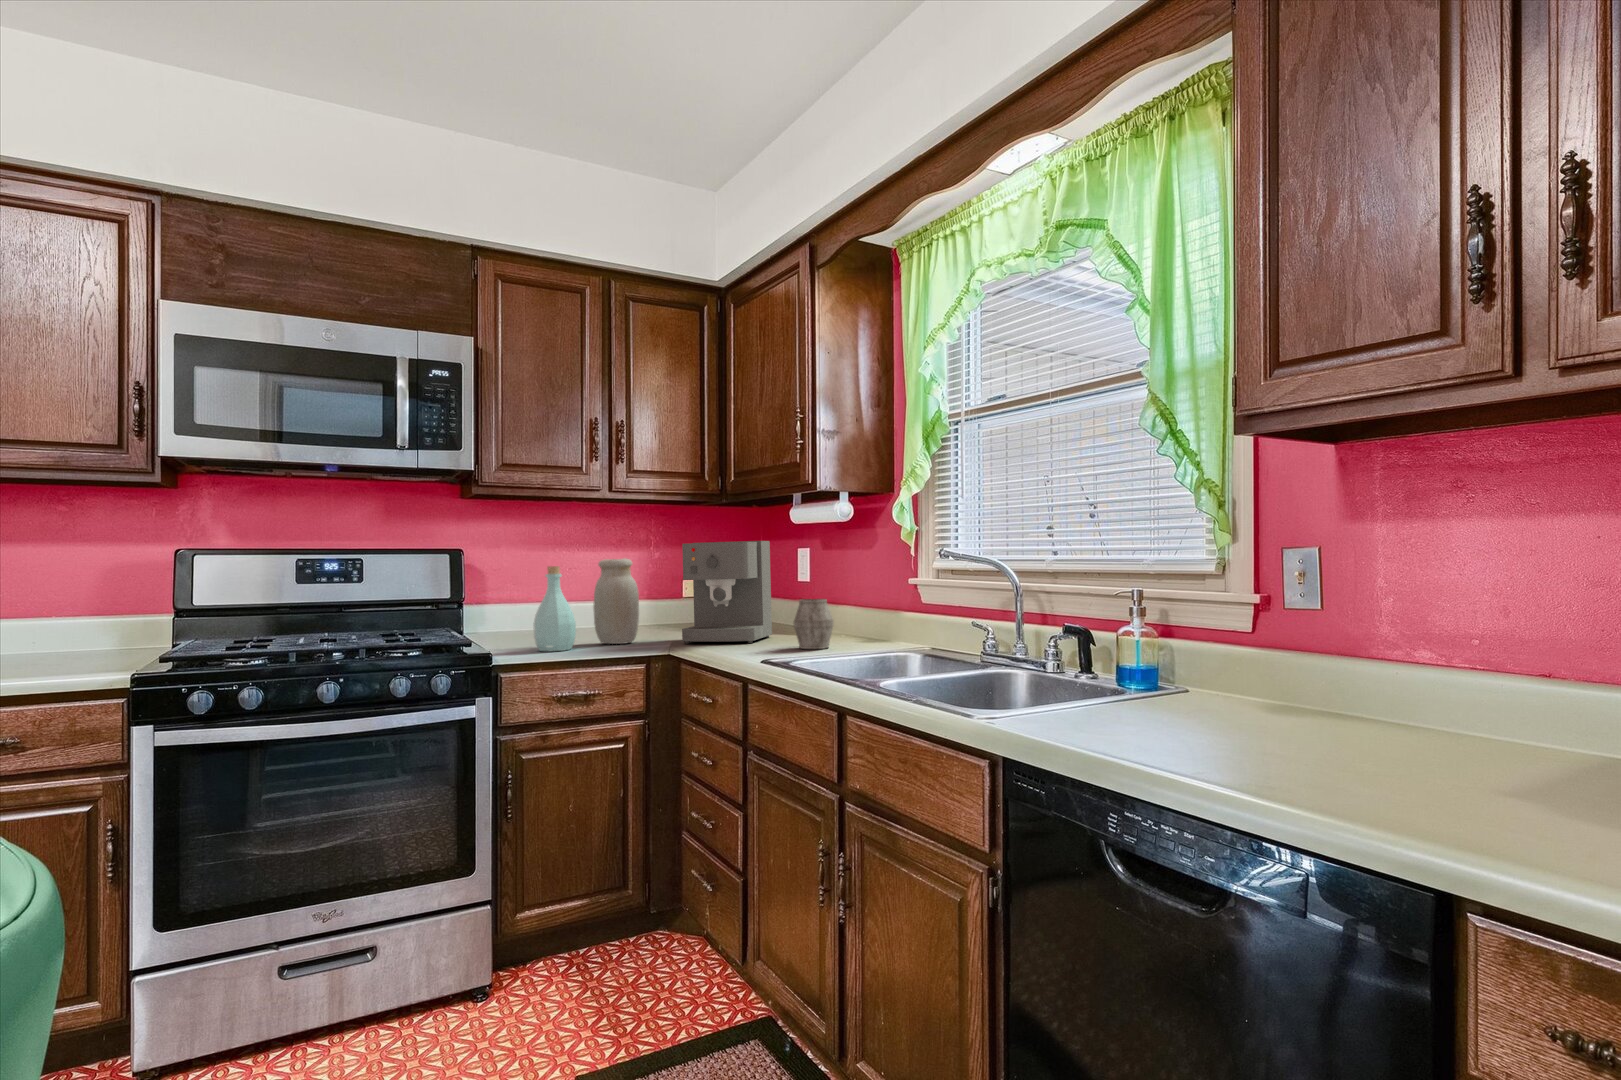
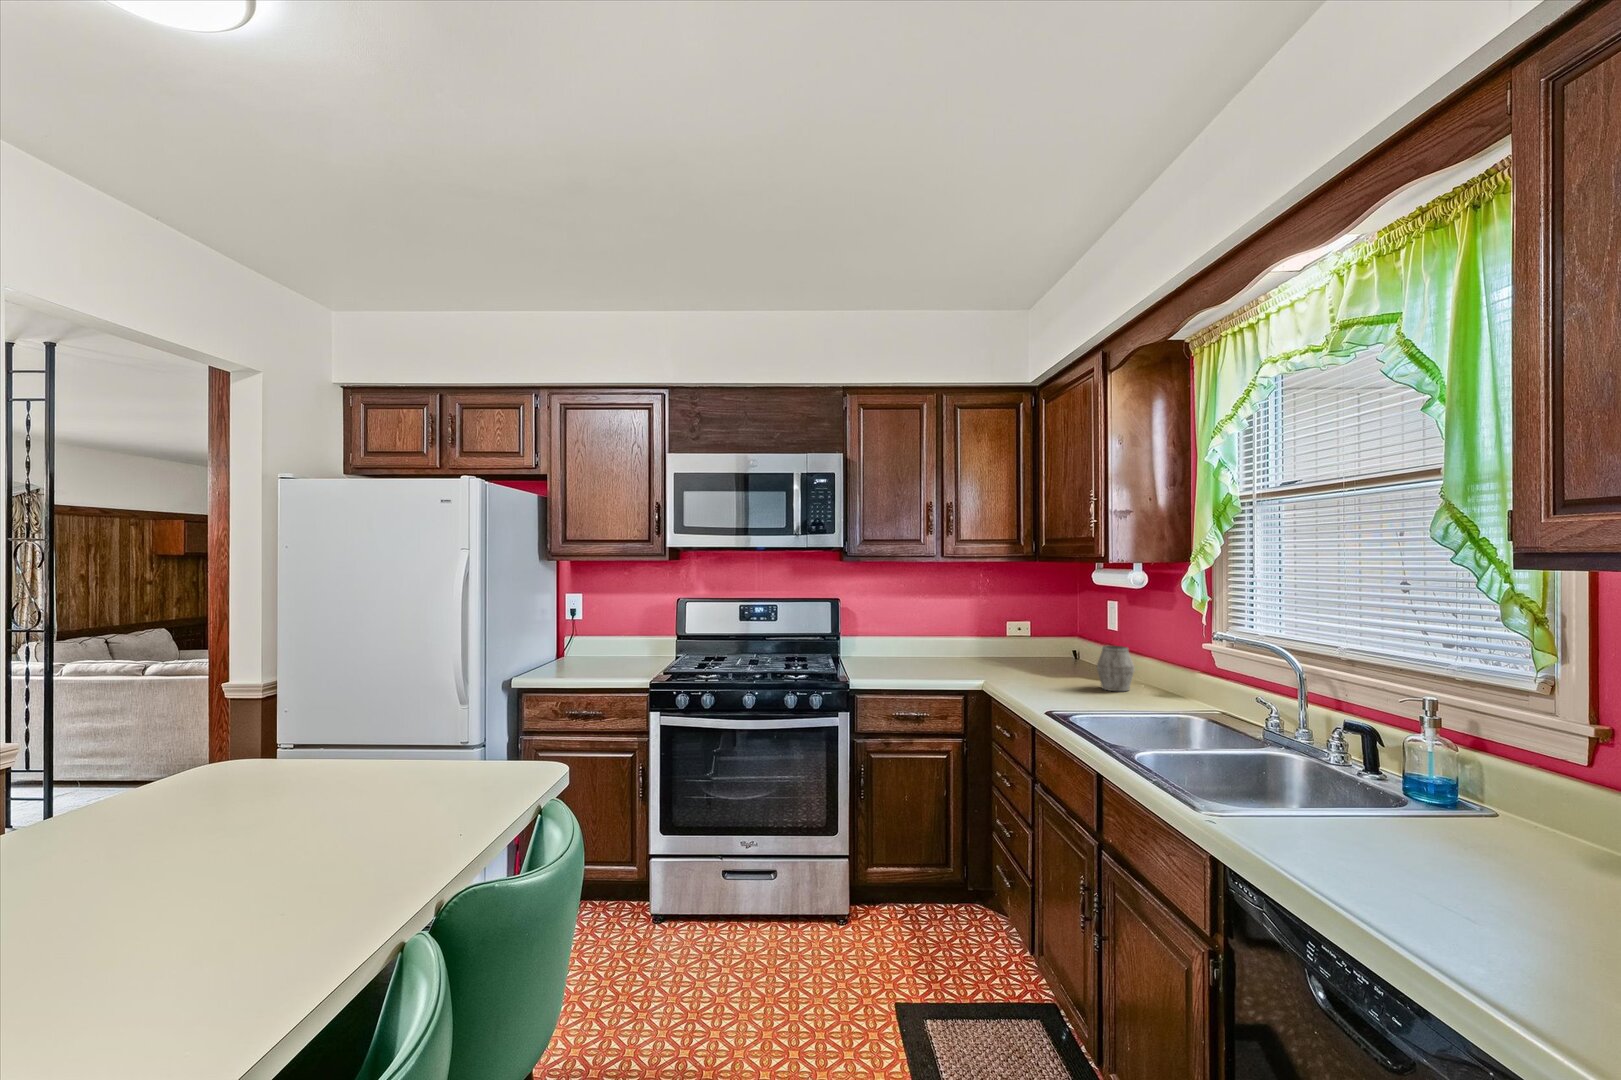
coffee maker: present [682,541,772,643] -> none [1008,587,1088,676]
jar: present [594,559,639,644] -> none [941,597,976,664]
bottle: present [533,566,576,651] -> none [894,602,925,668]

